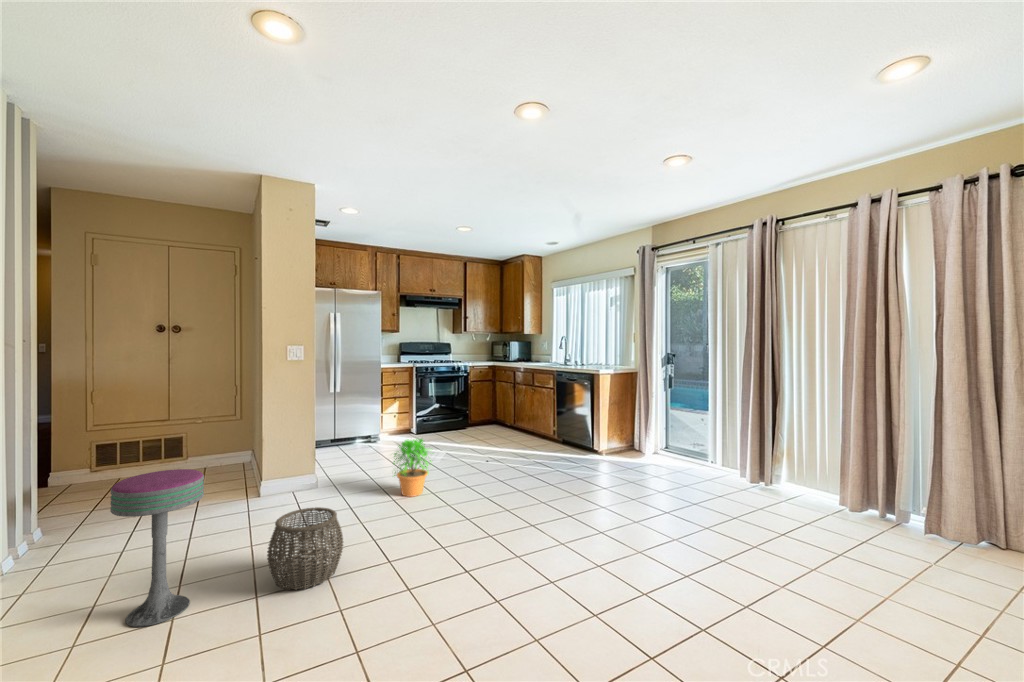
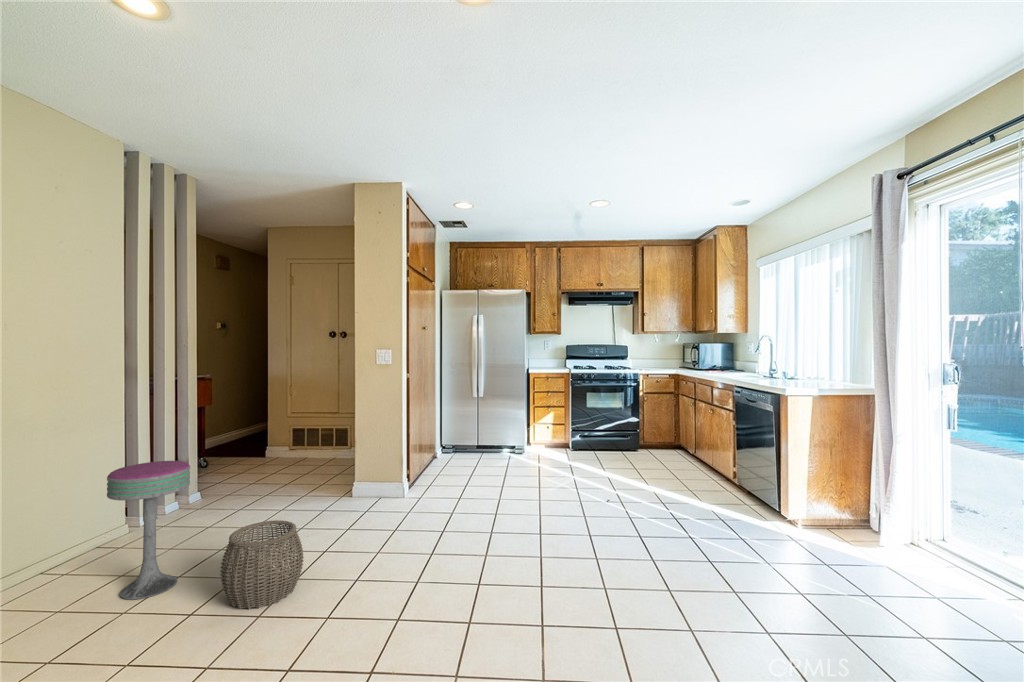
potted plant: present [394,439,431,497] -> none [449,458,497,529]

